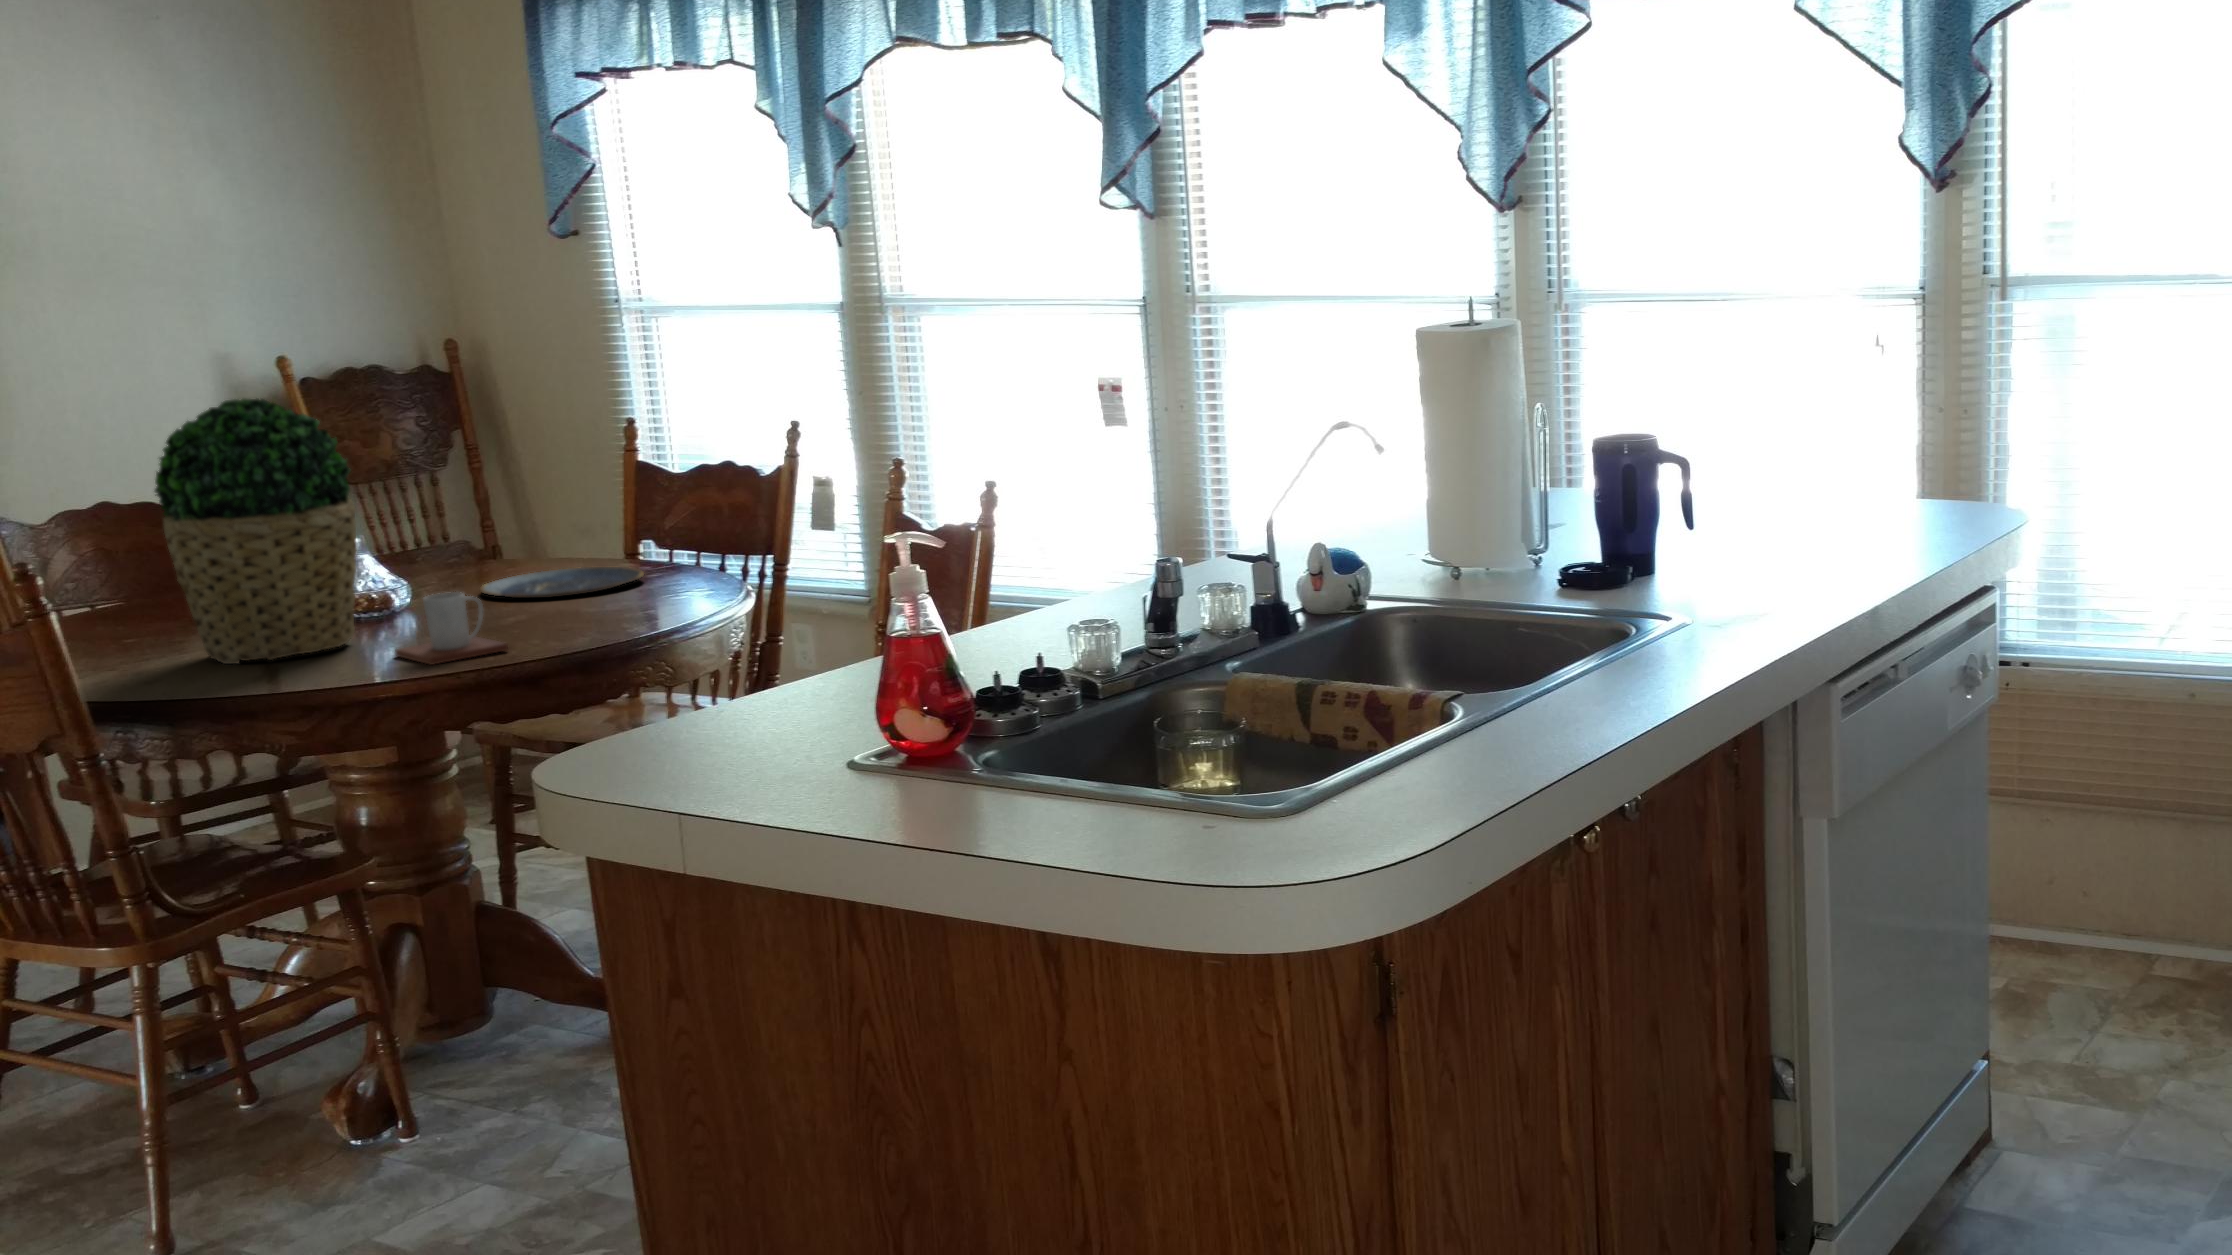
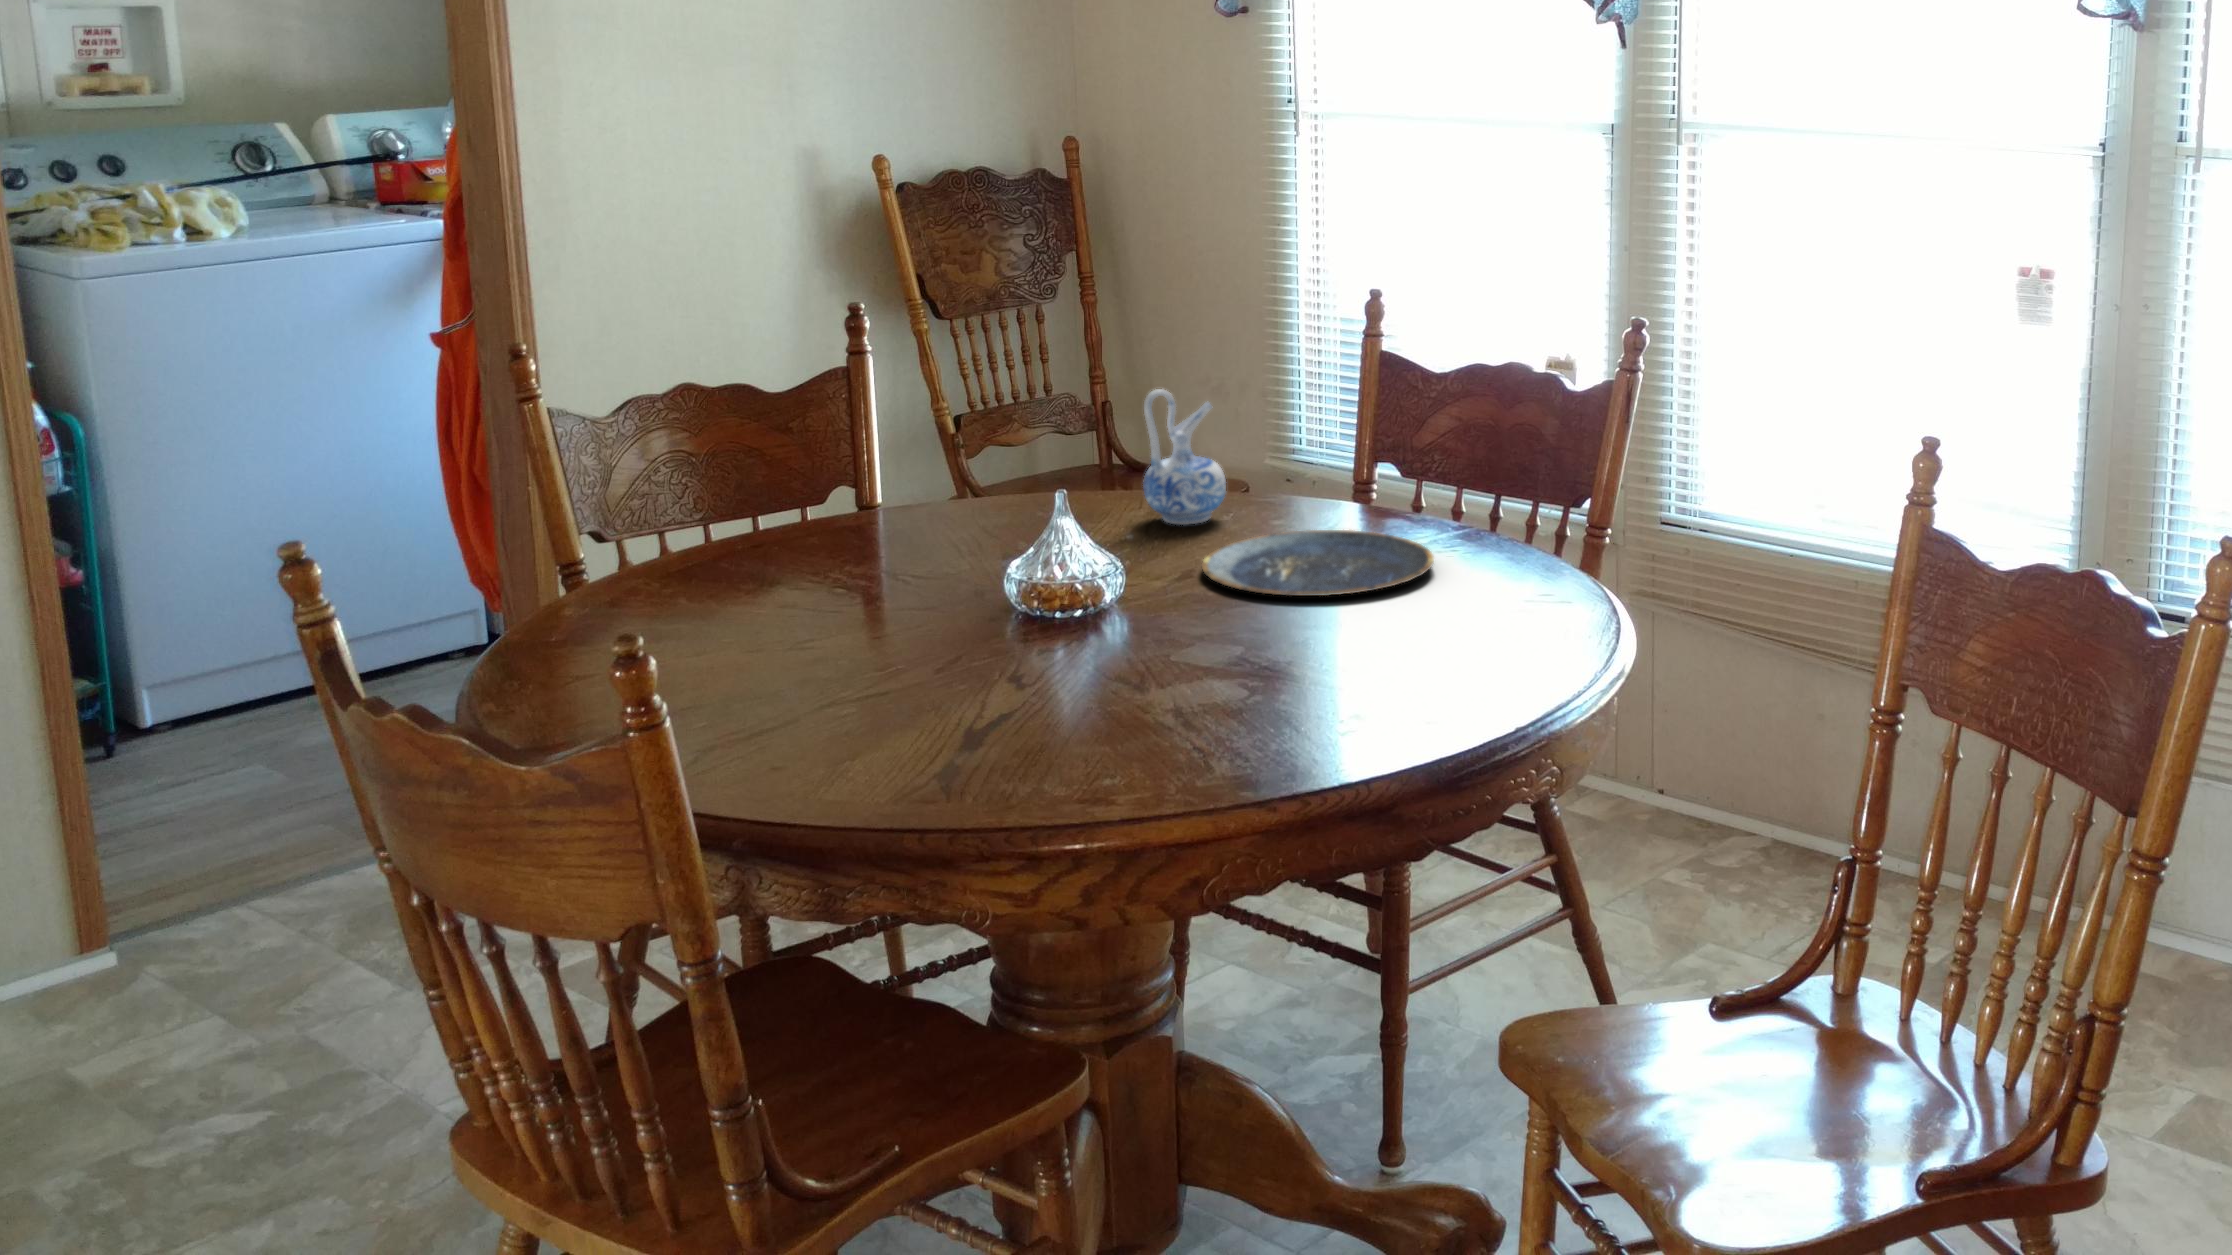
potted plant: present [155,399,356,664] -> none [801,307,1093,740]
ceramic pitcher: none [446,482,515,575] -> present [1143,389,1226,525]
mug: present [395,592,508,665] -> none [1149,649,1328,785]

